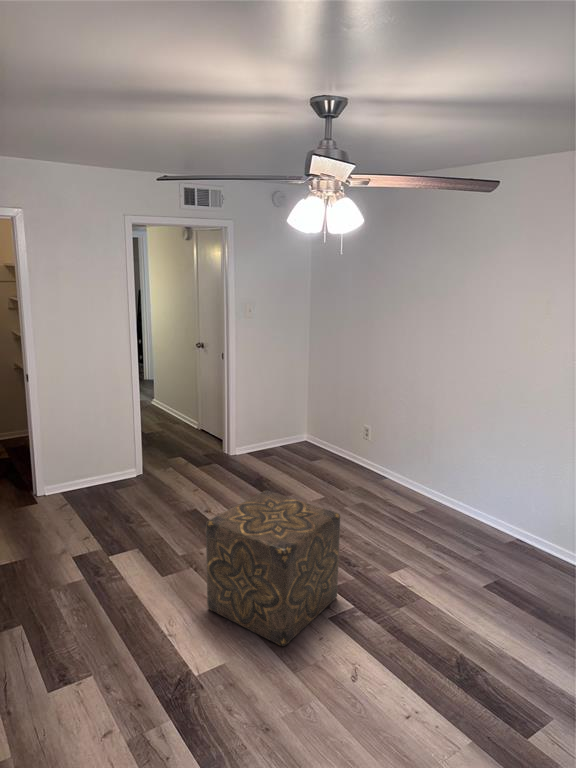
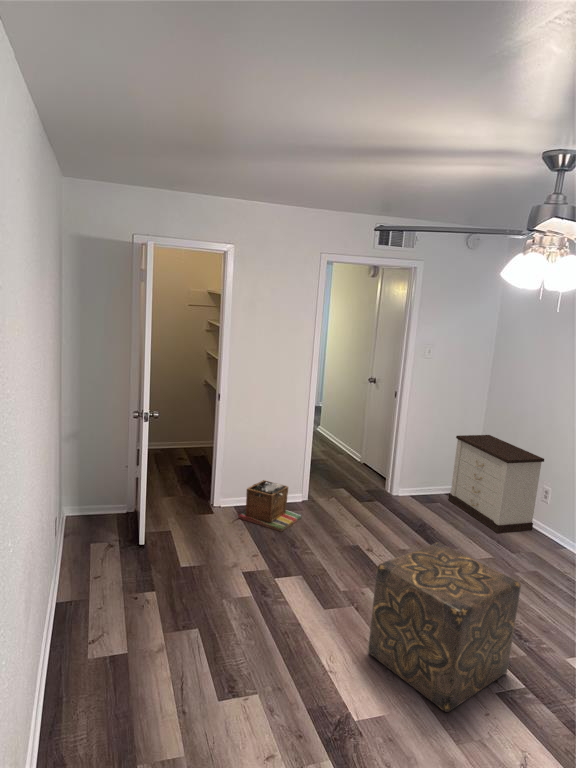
nightstand: none [282,386,361,475] -> present [448,435,544,533]
laundry basket: none [69,459,138,509] -> present [239,480,302,532]

